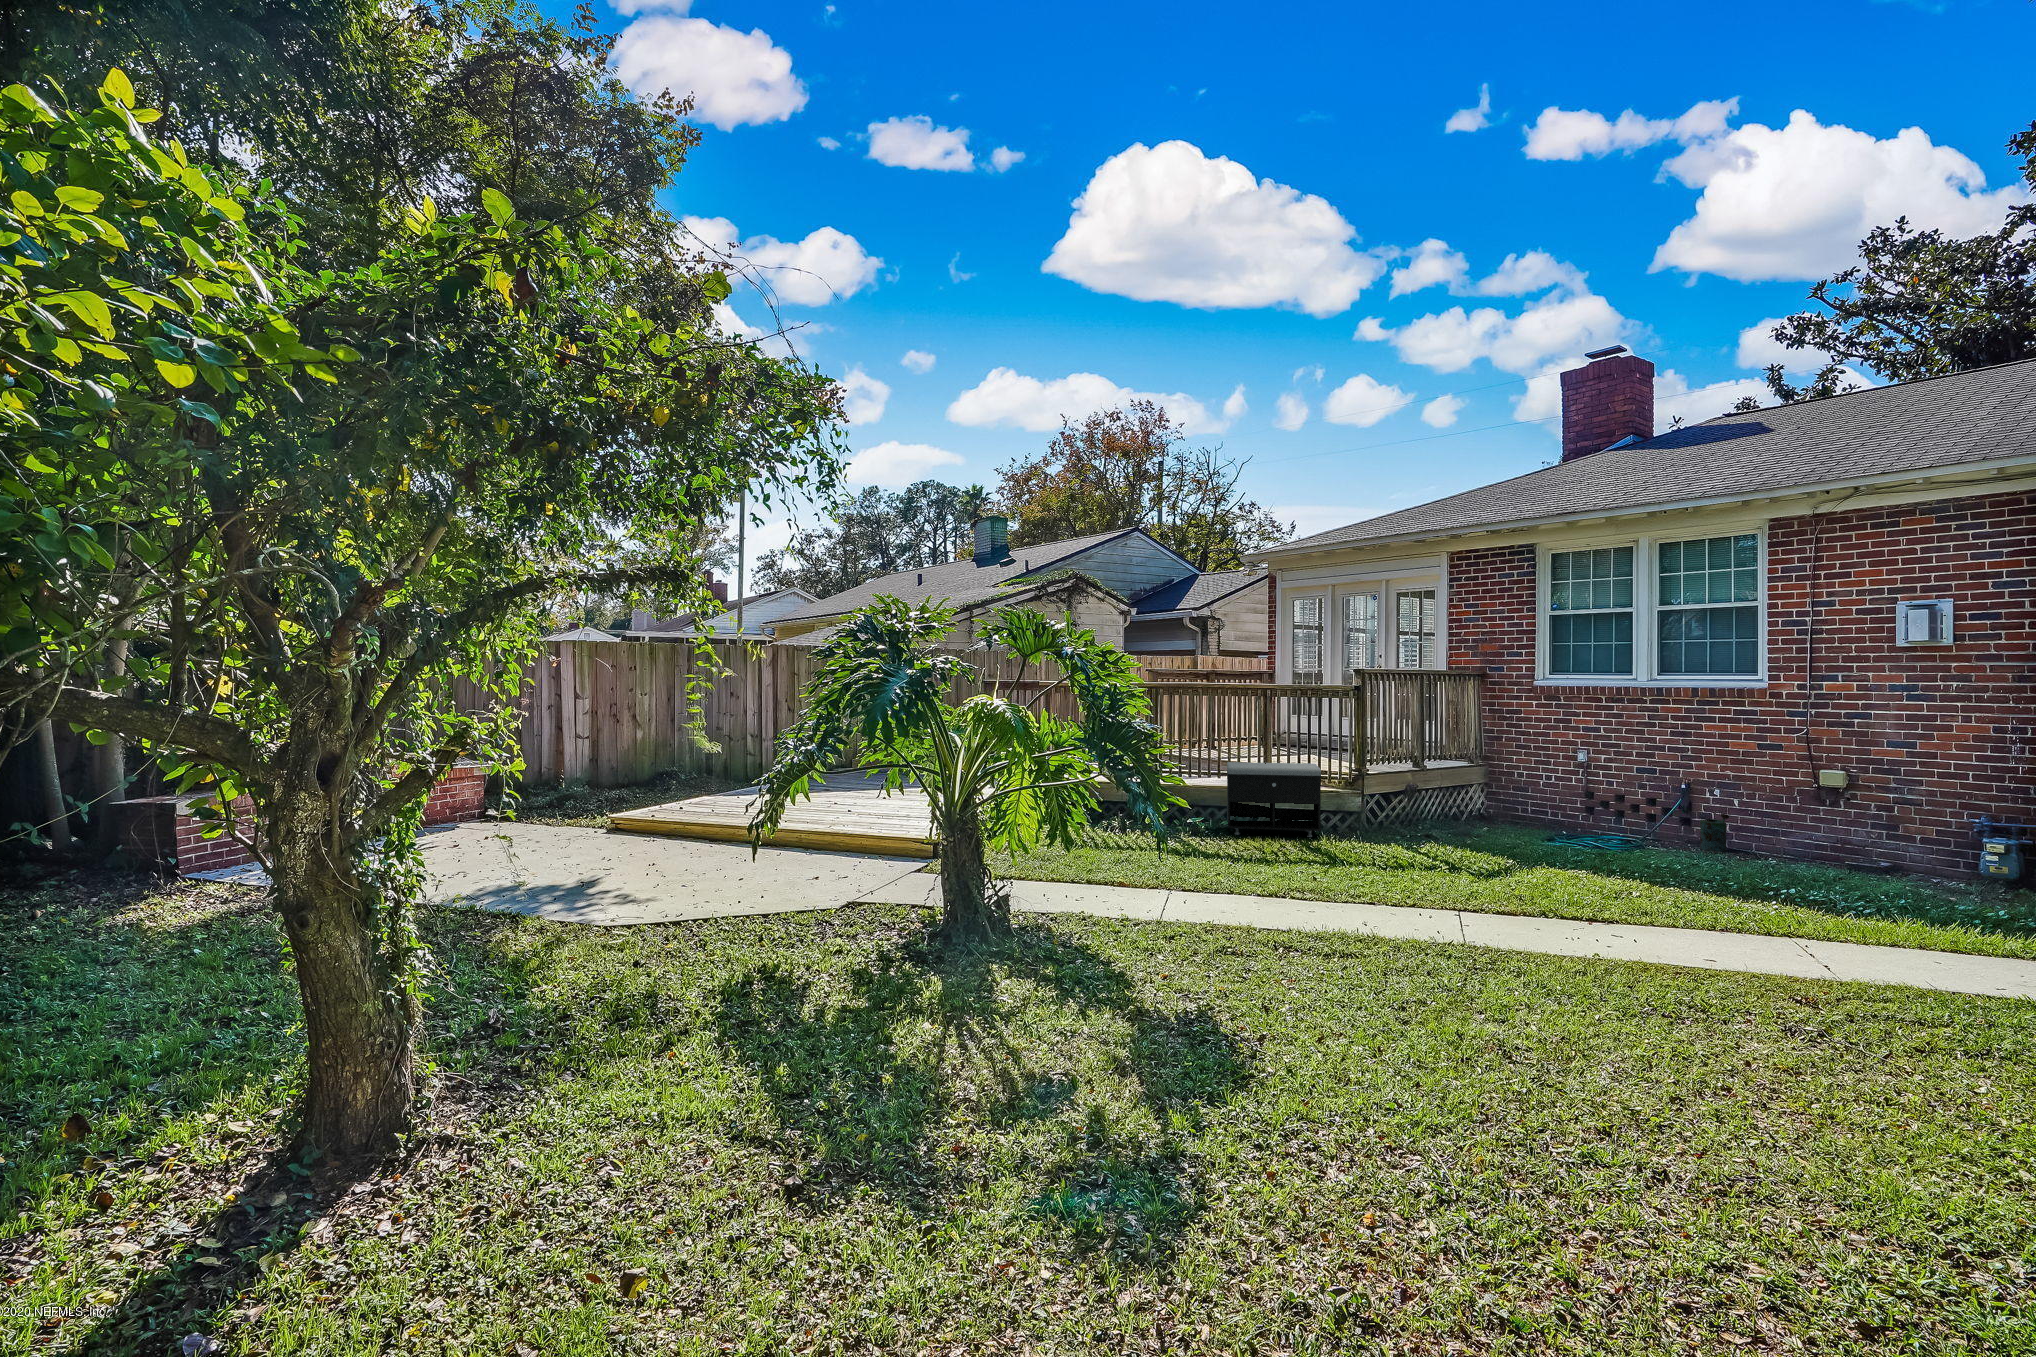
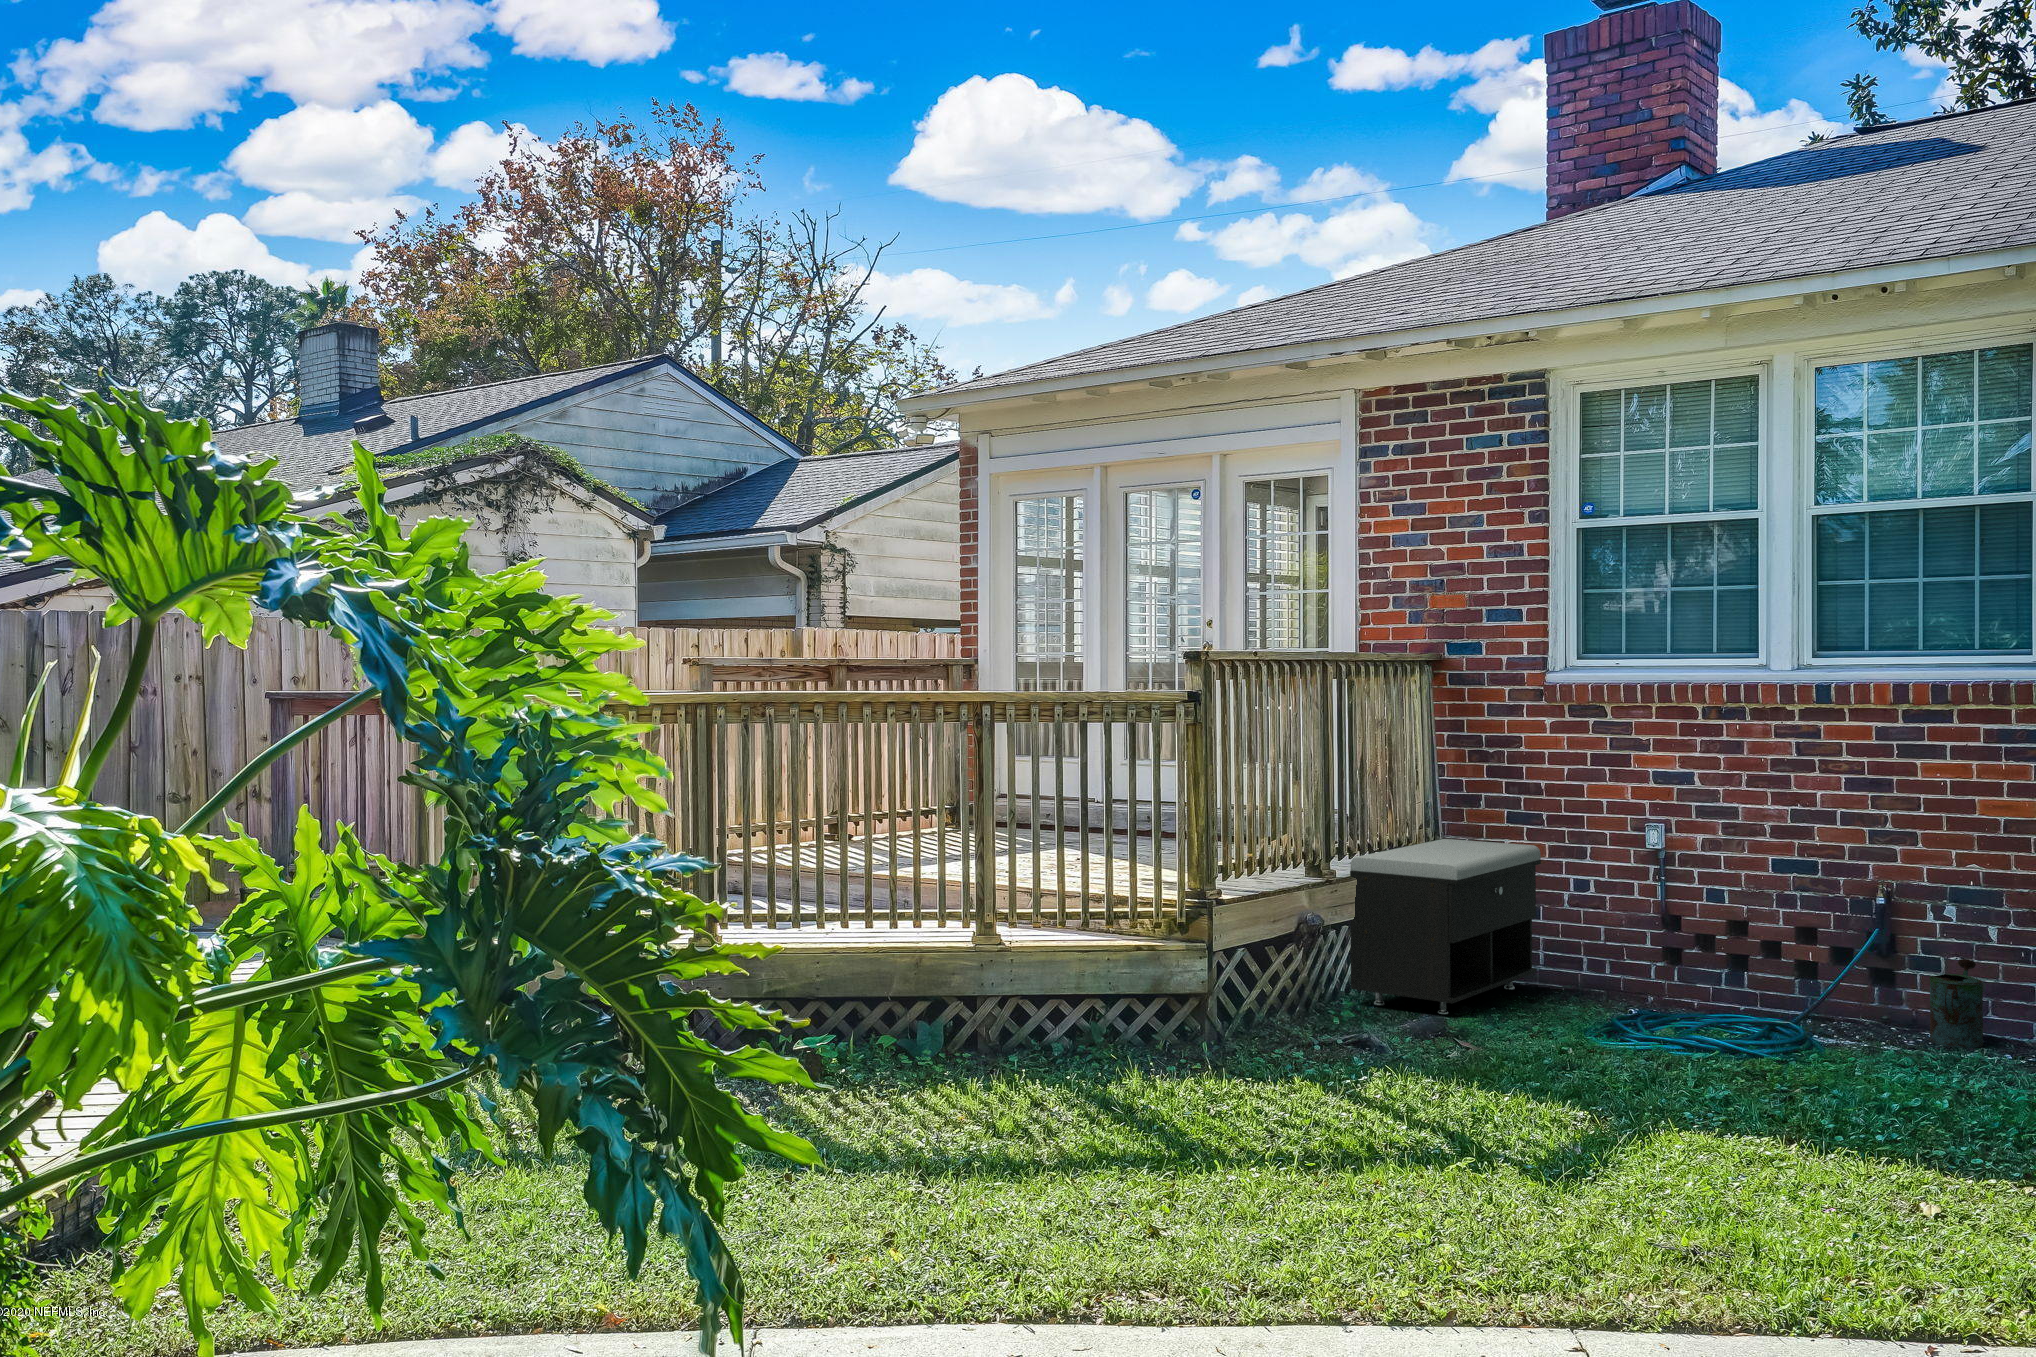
storage bench: present [1227,762,1321,837] -> present [1350,839,1541,1014]

